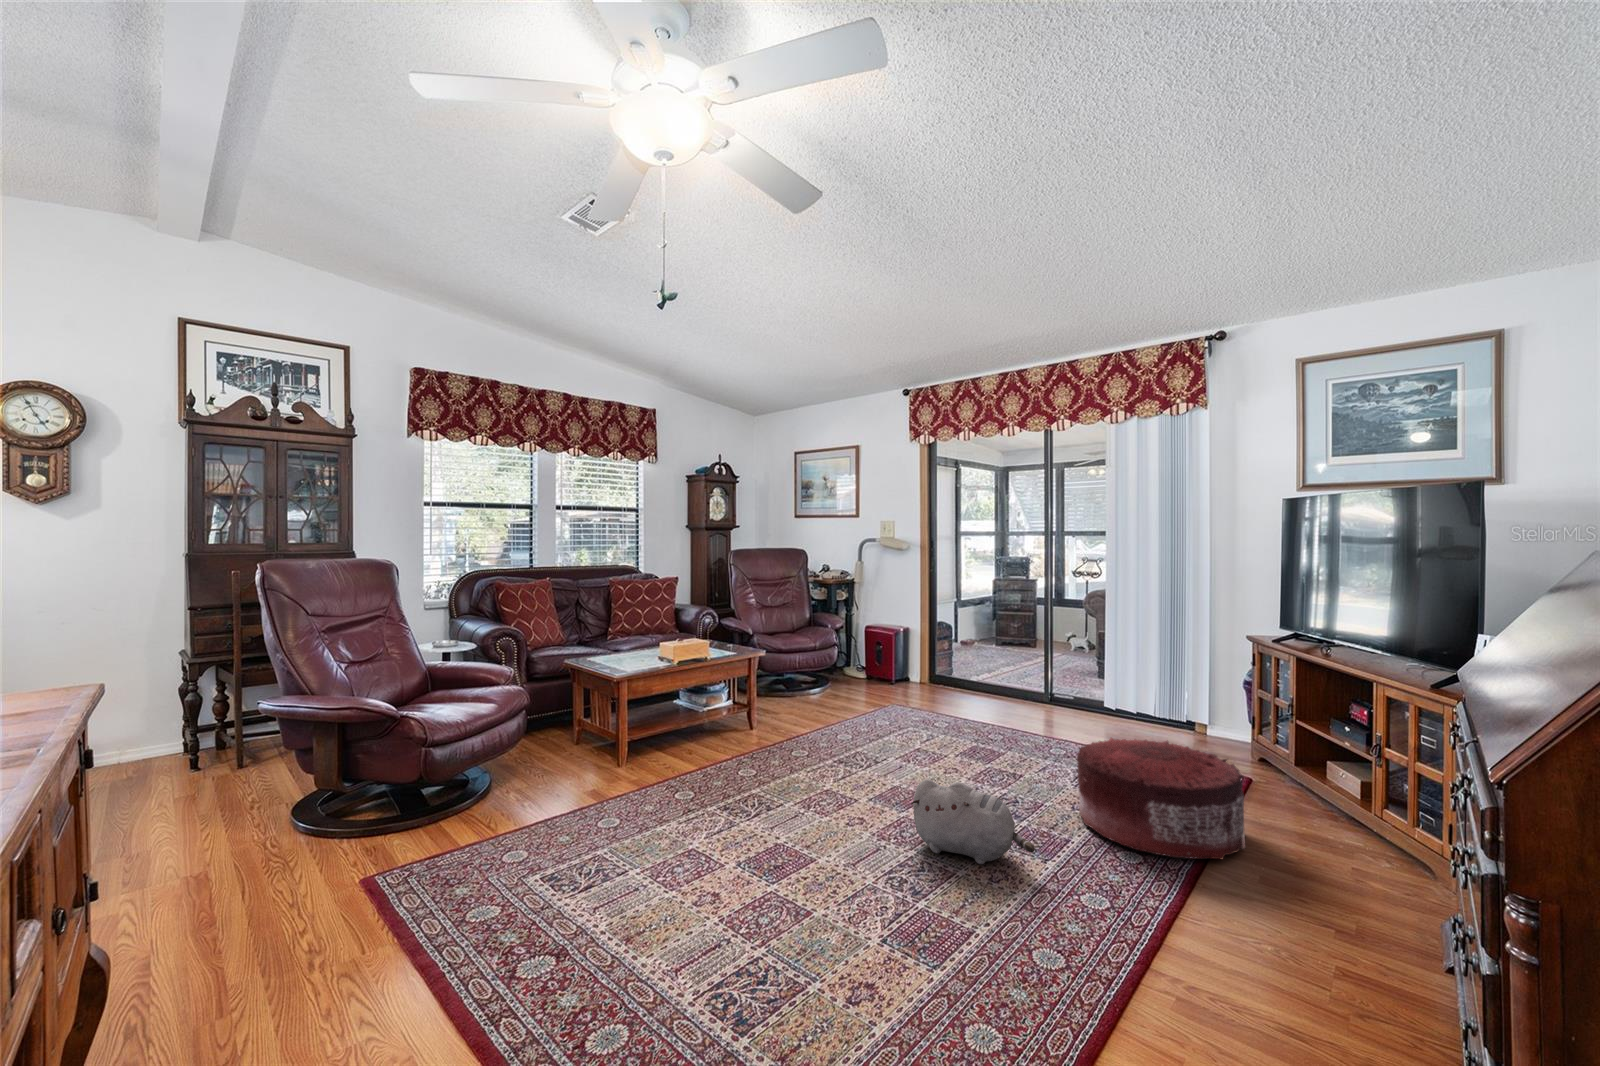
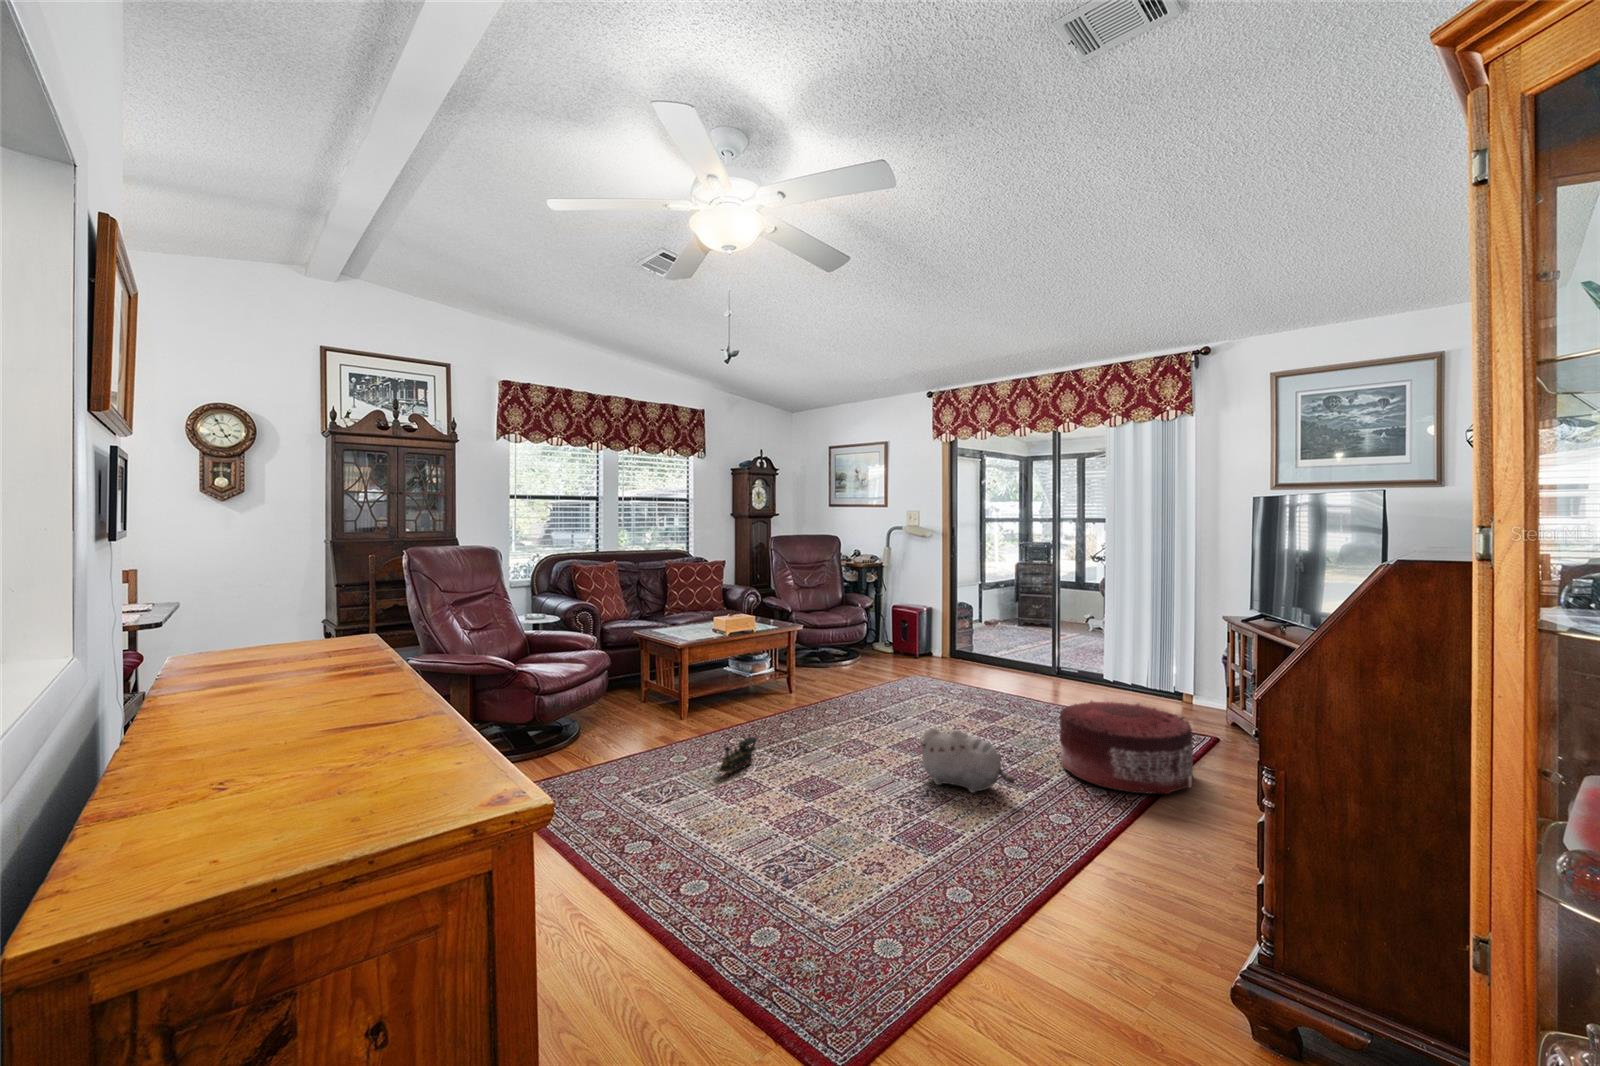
toy train: none [655,792,709,850] -> present [717,737,757,777]

